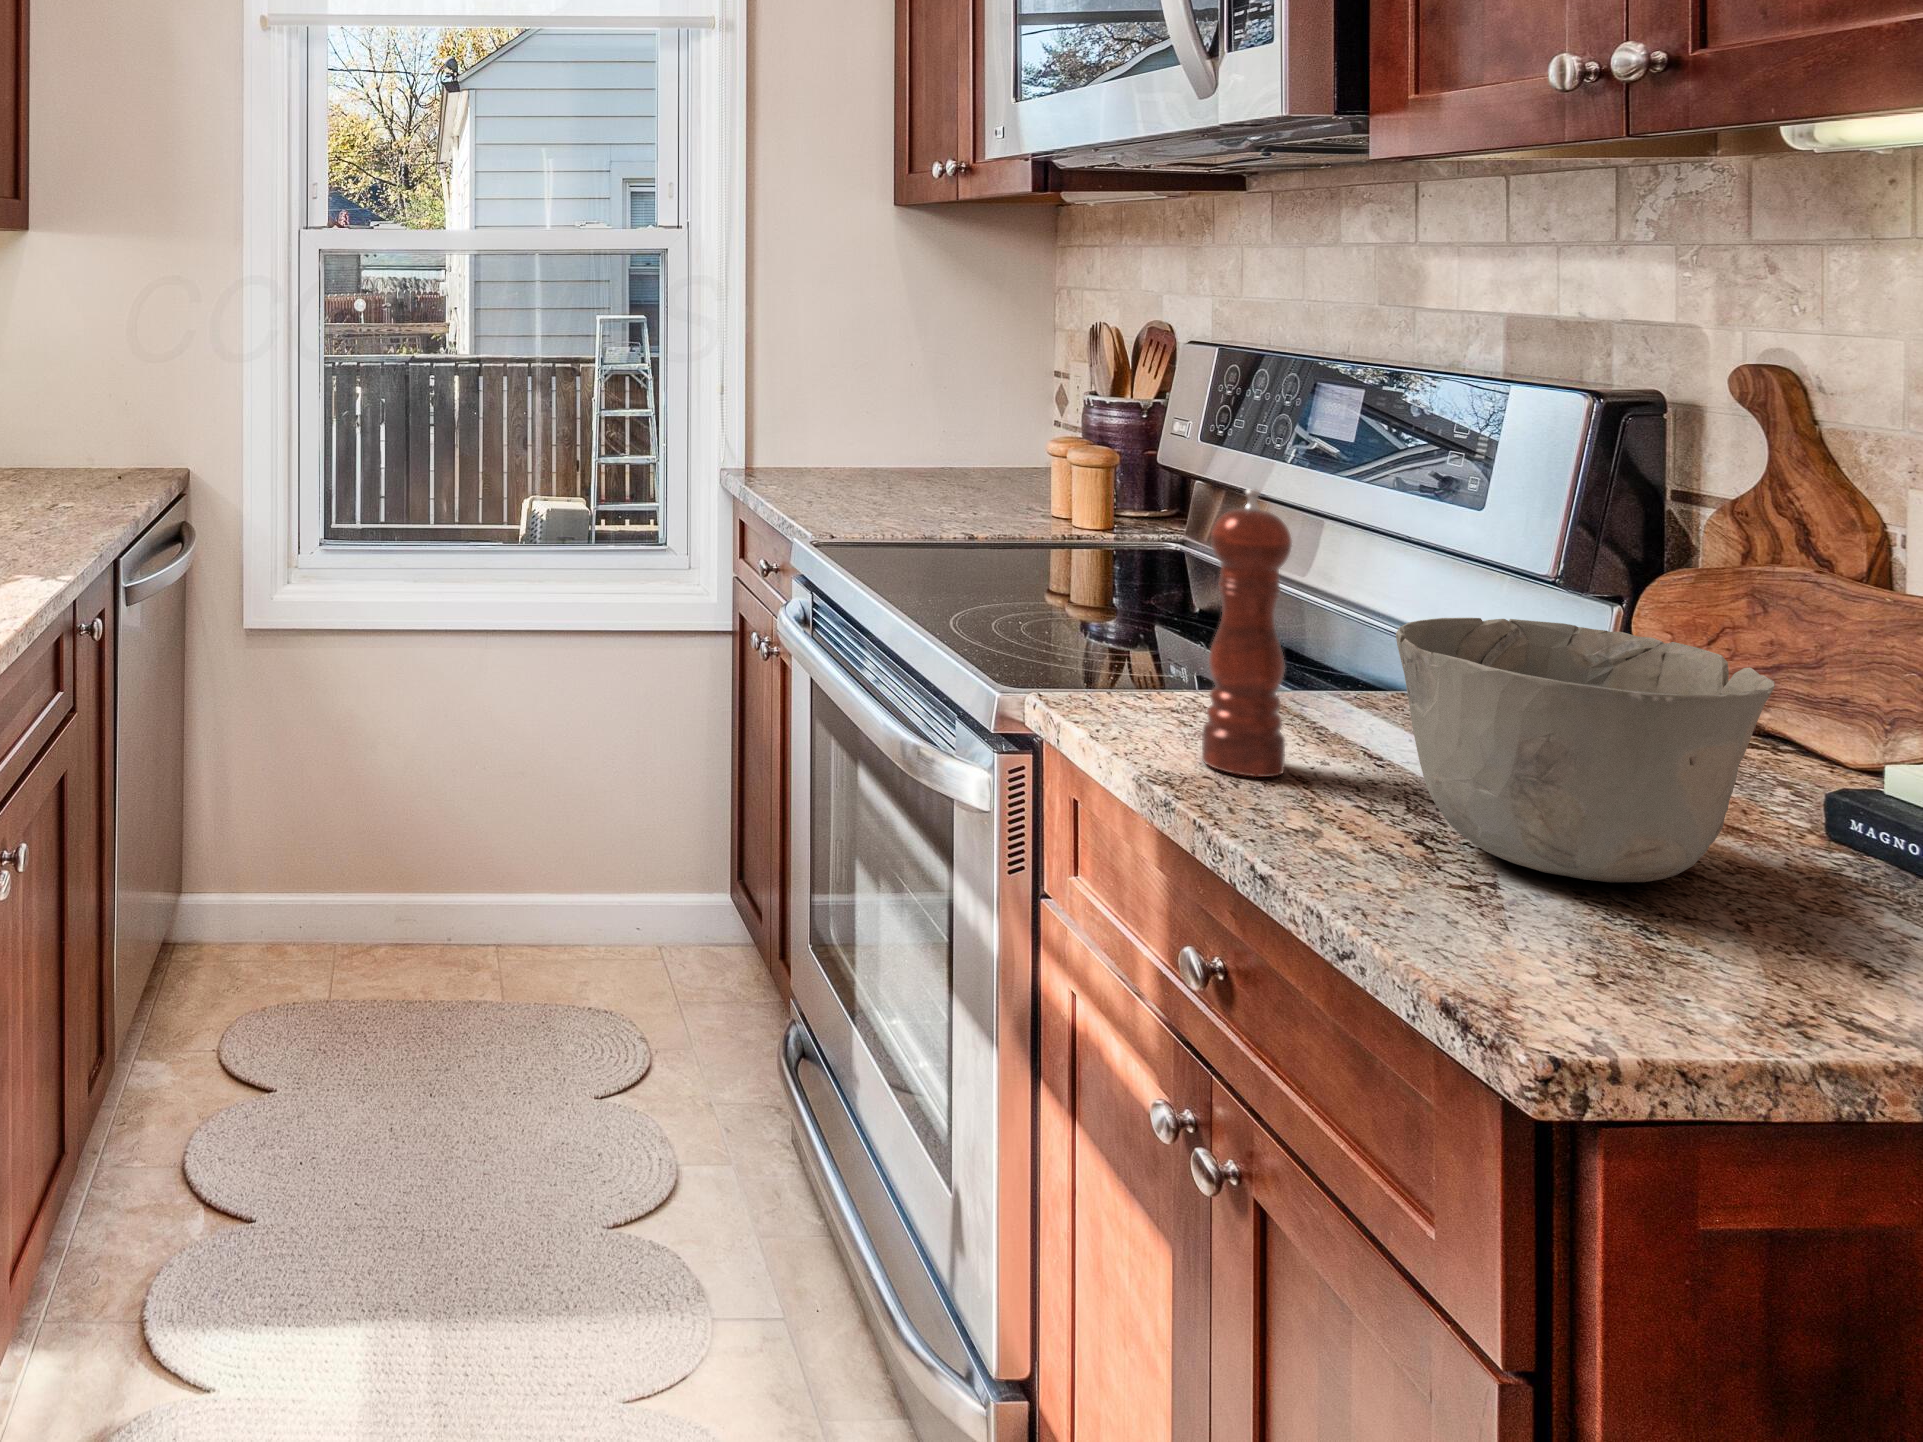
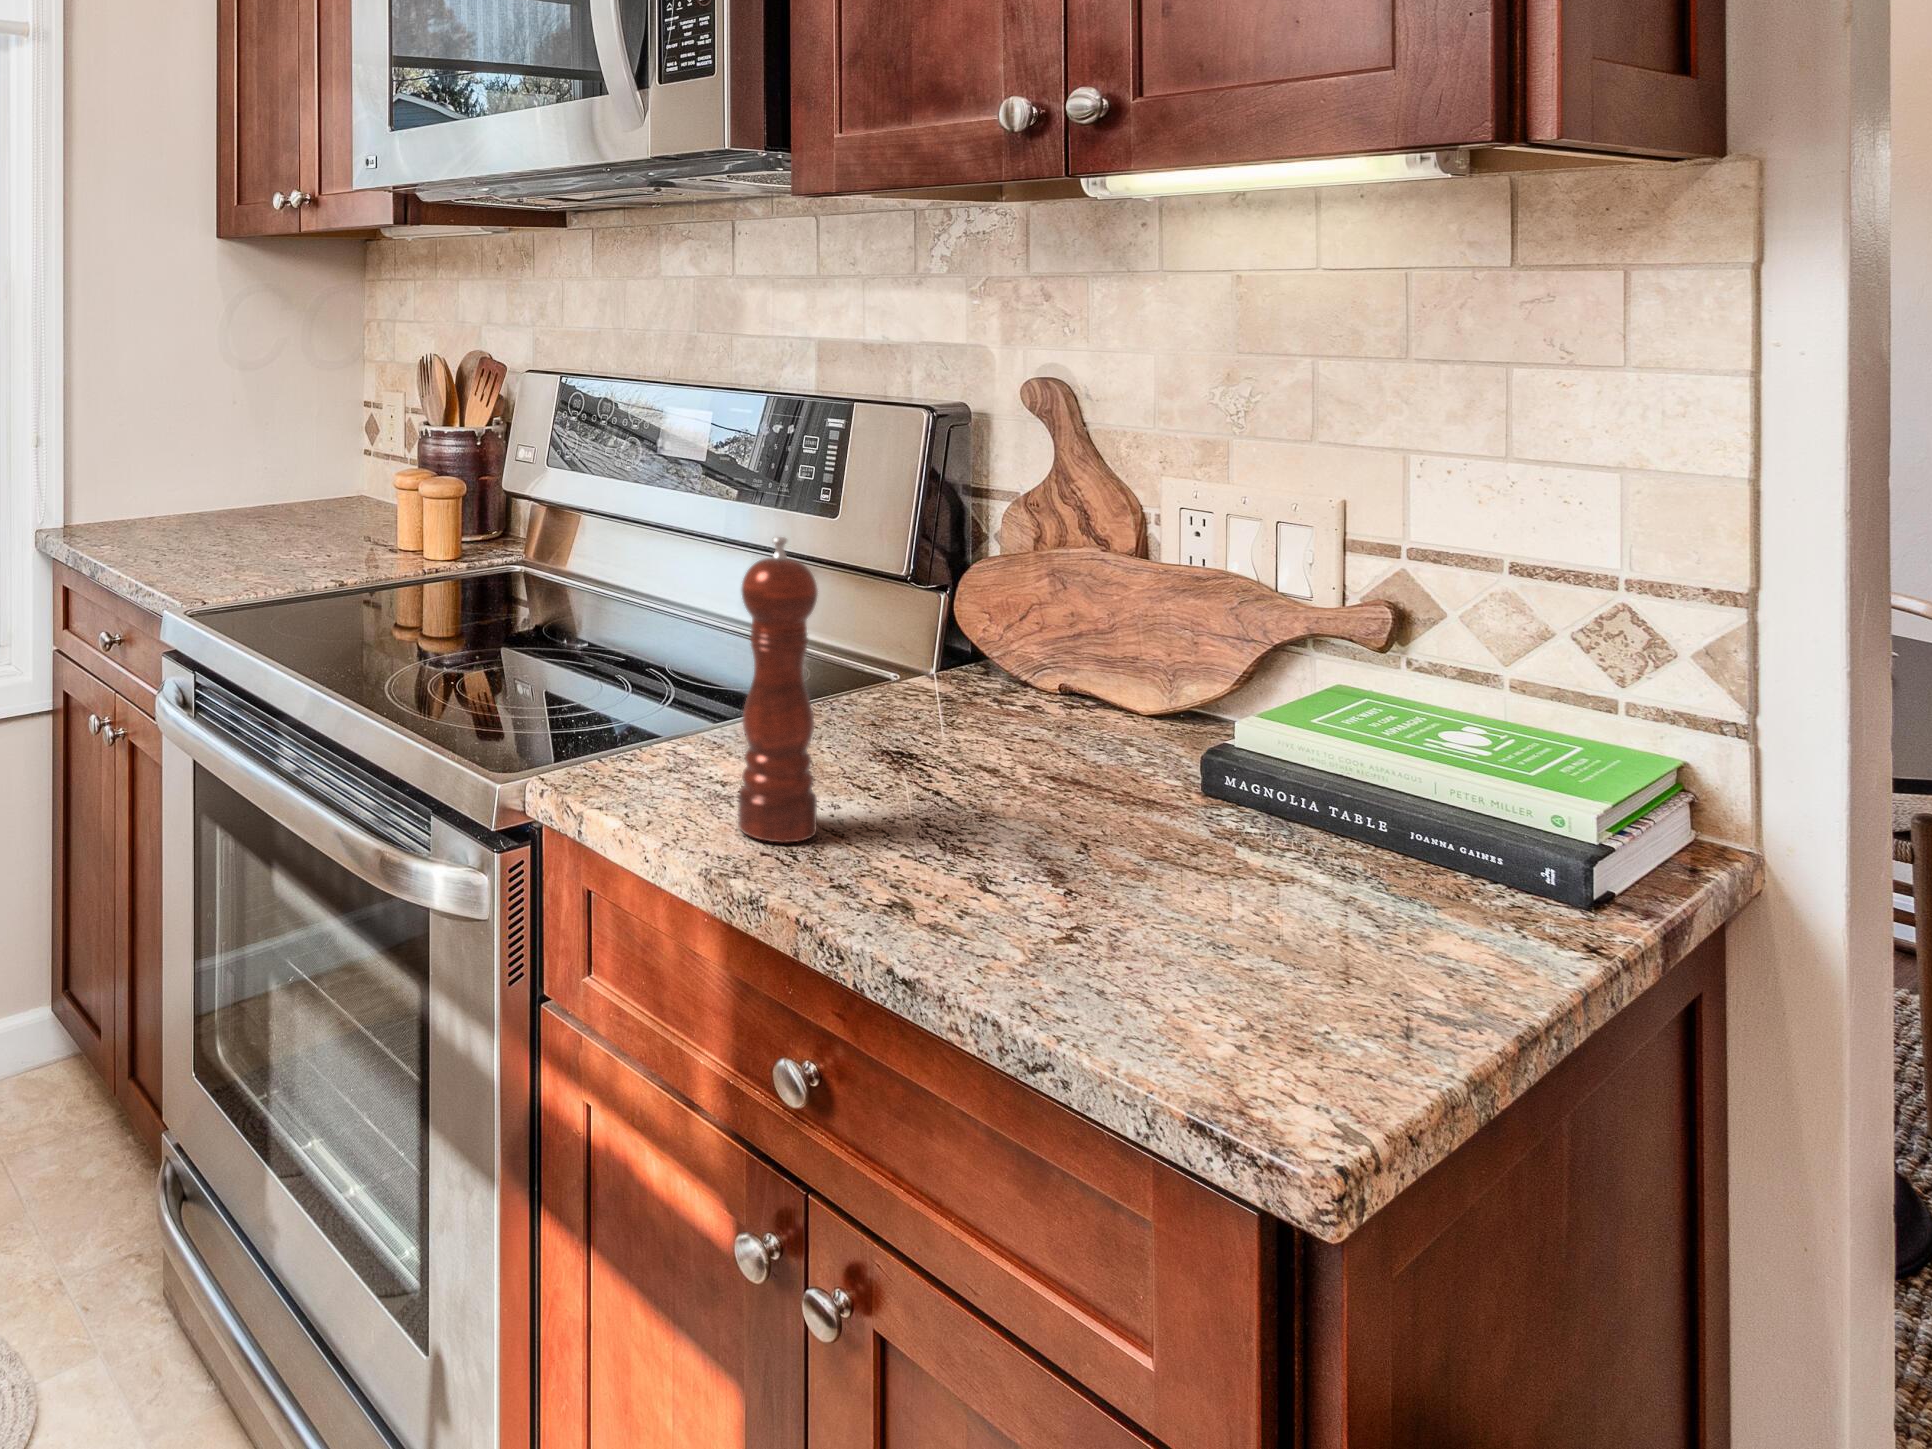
ceramic bowl: present [1396,618,1775,882] -> none [951,643,1271,904]

